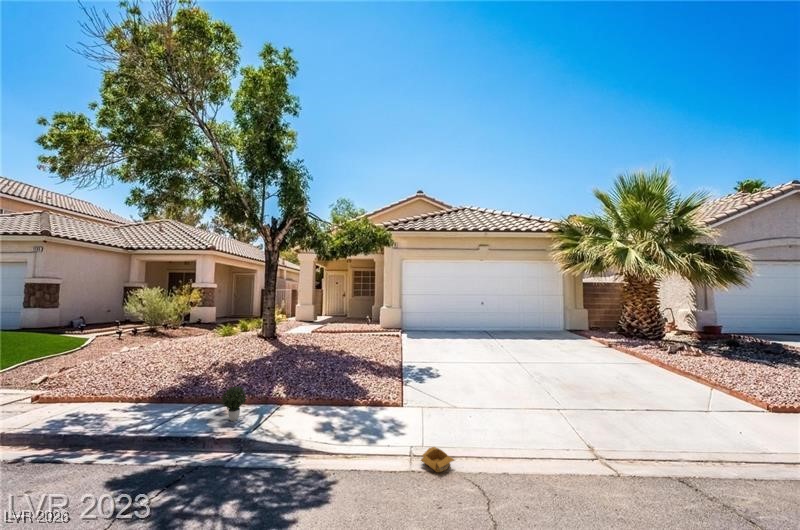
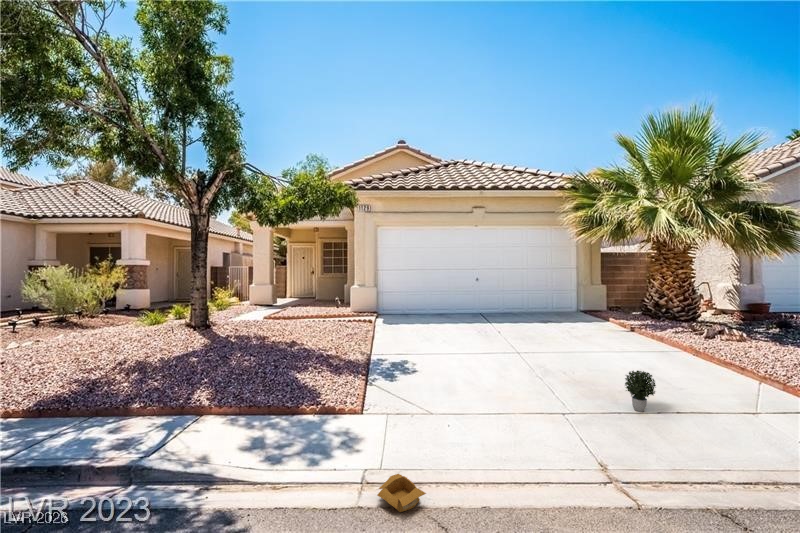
potted plant: present [221,386,246,421] -> present [625,371,656,412]

